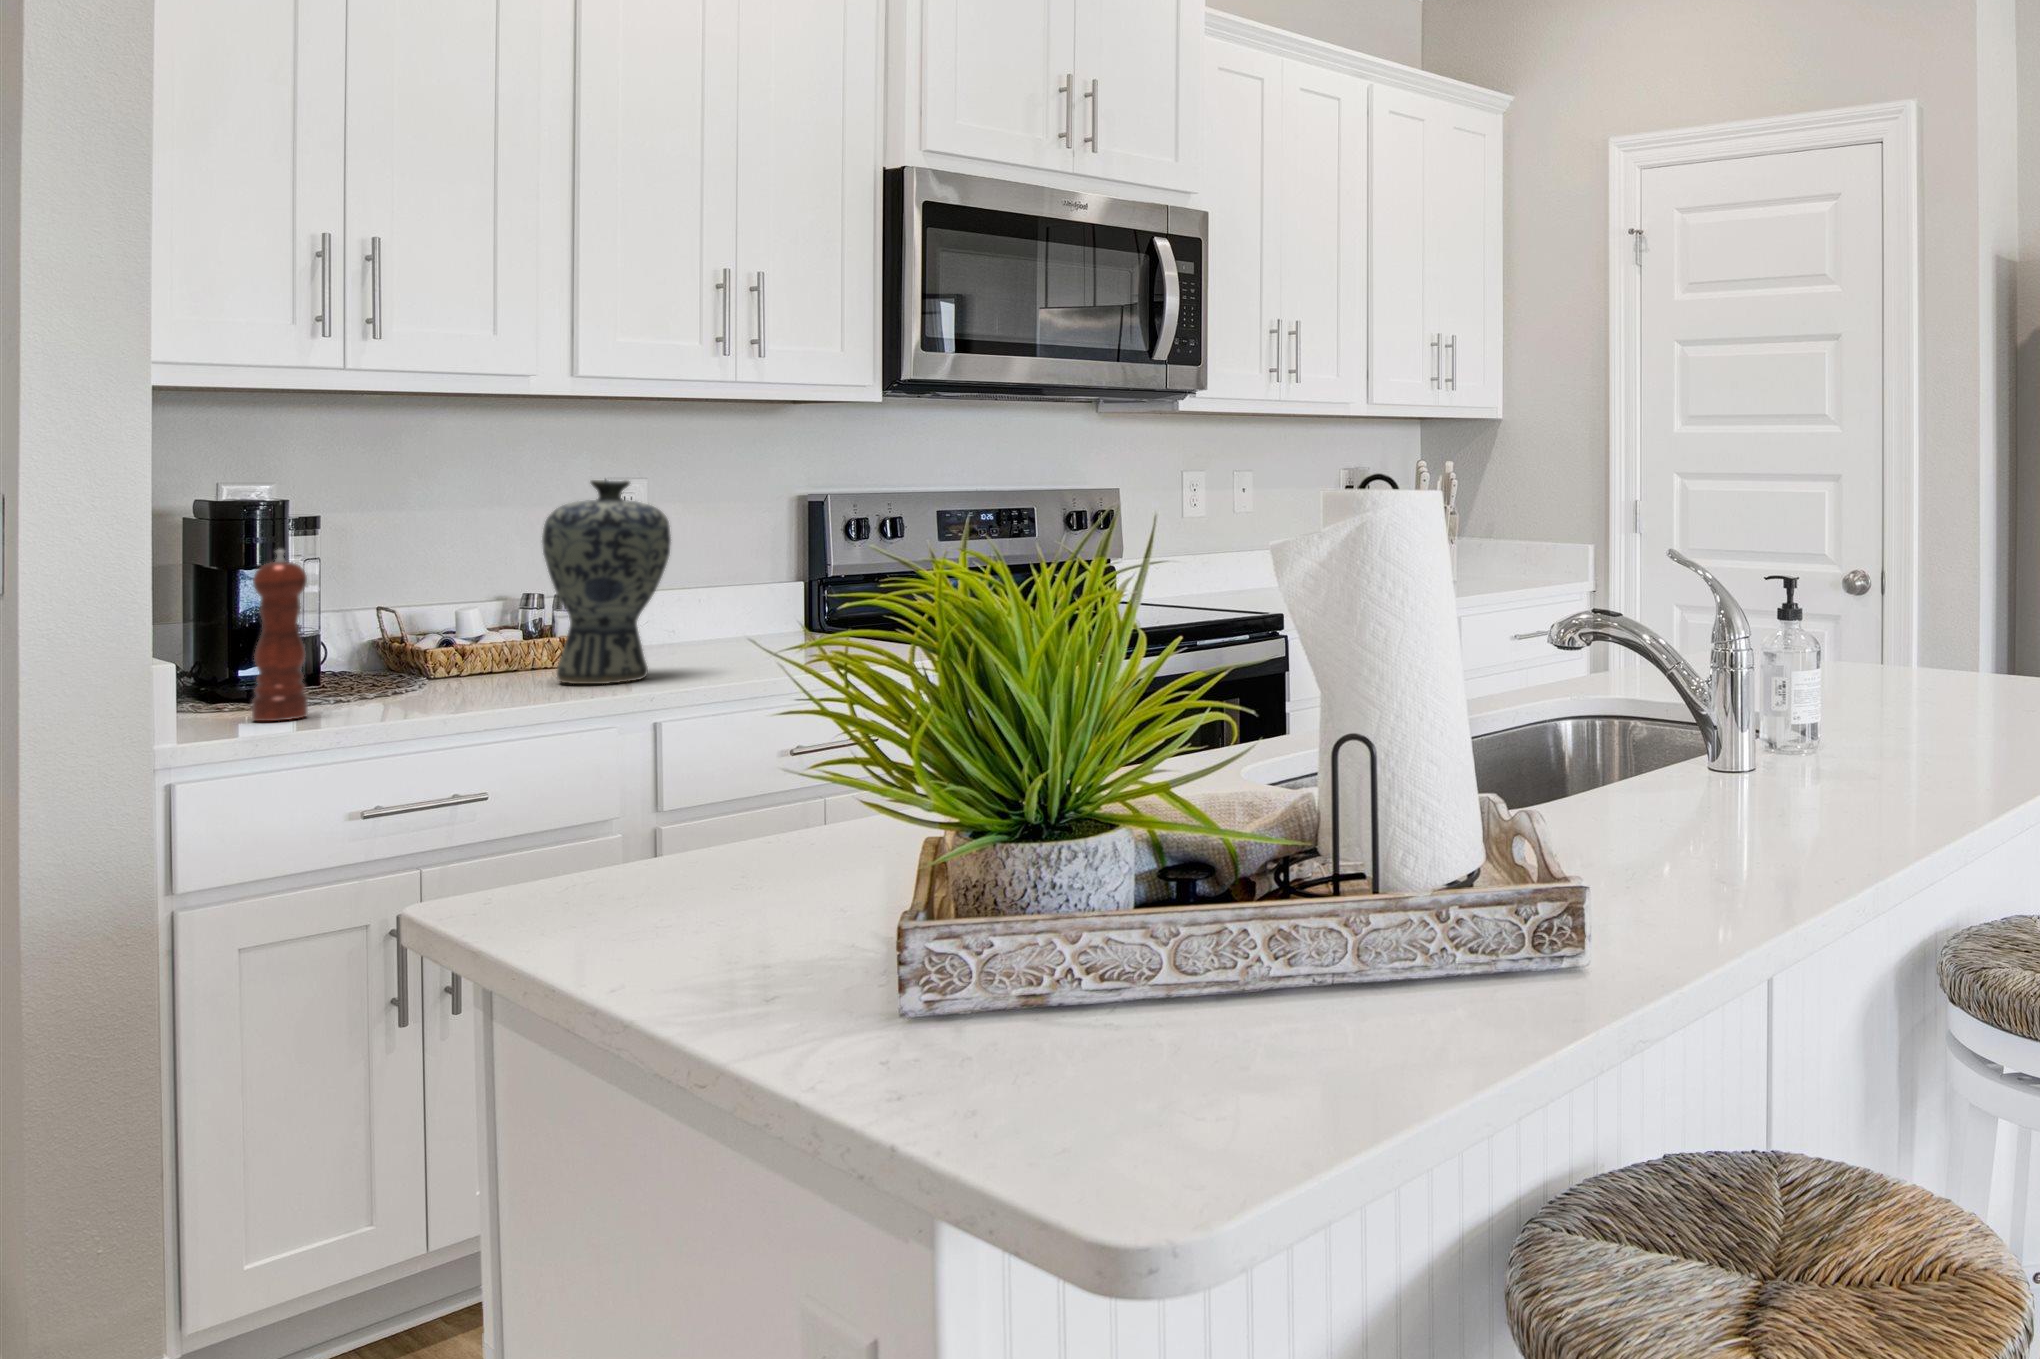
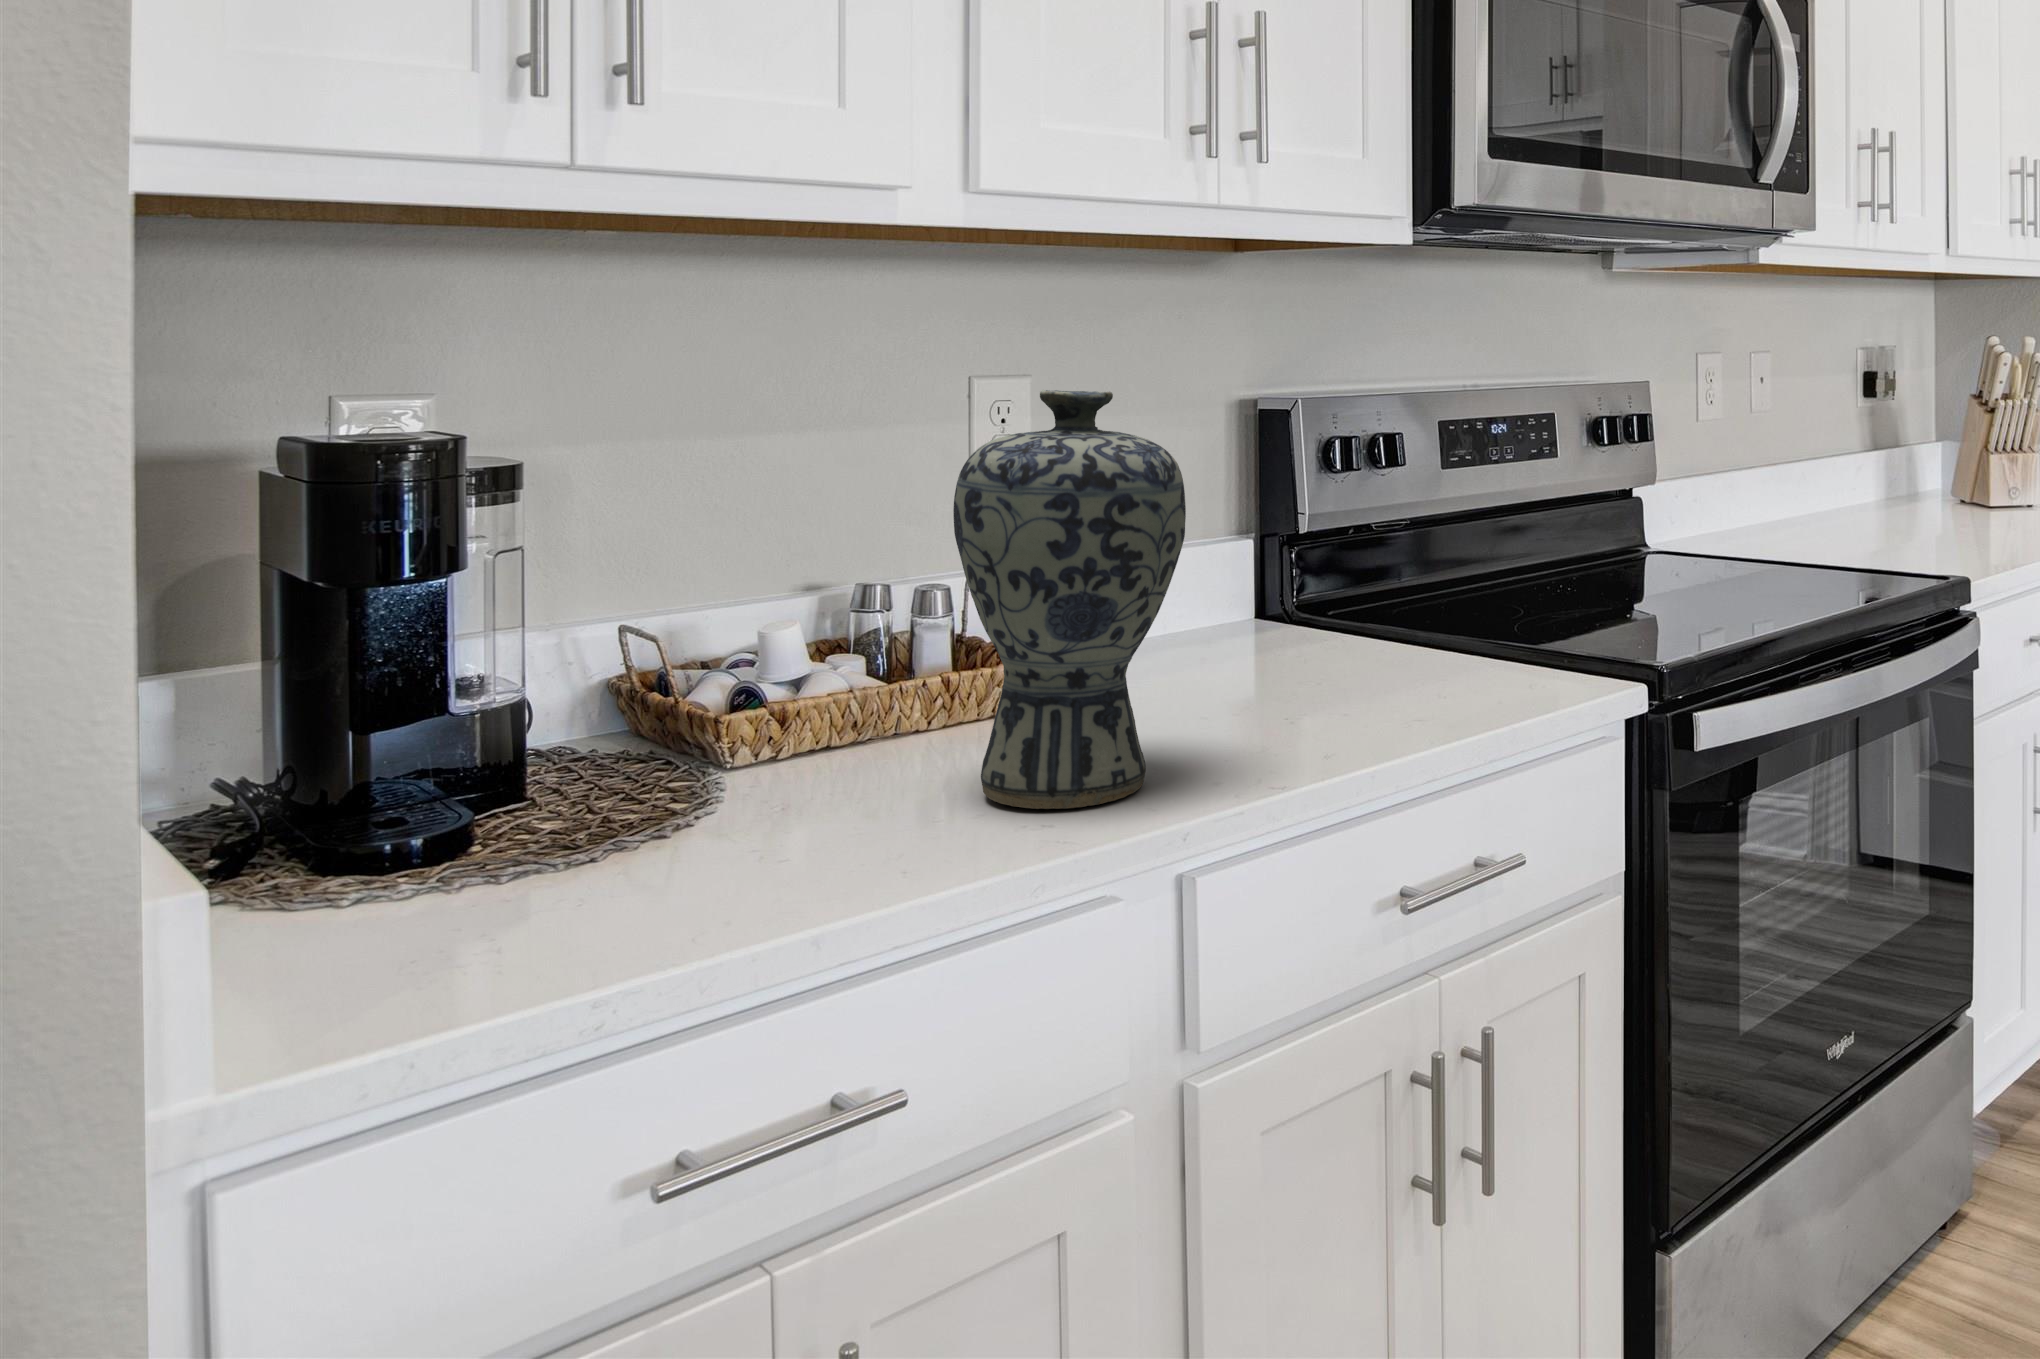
pepper mill: present [252,550,308,721] -> none [394,569,518,984]

